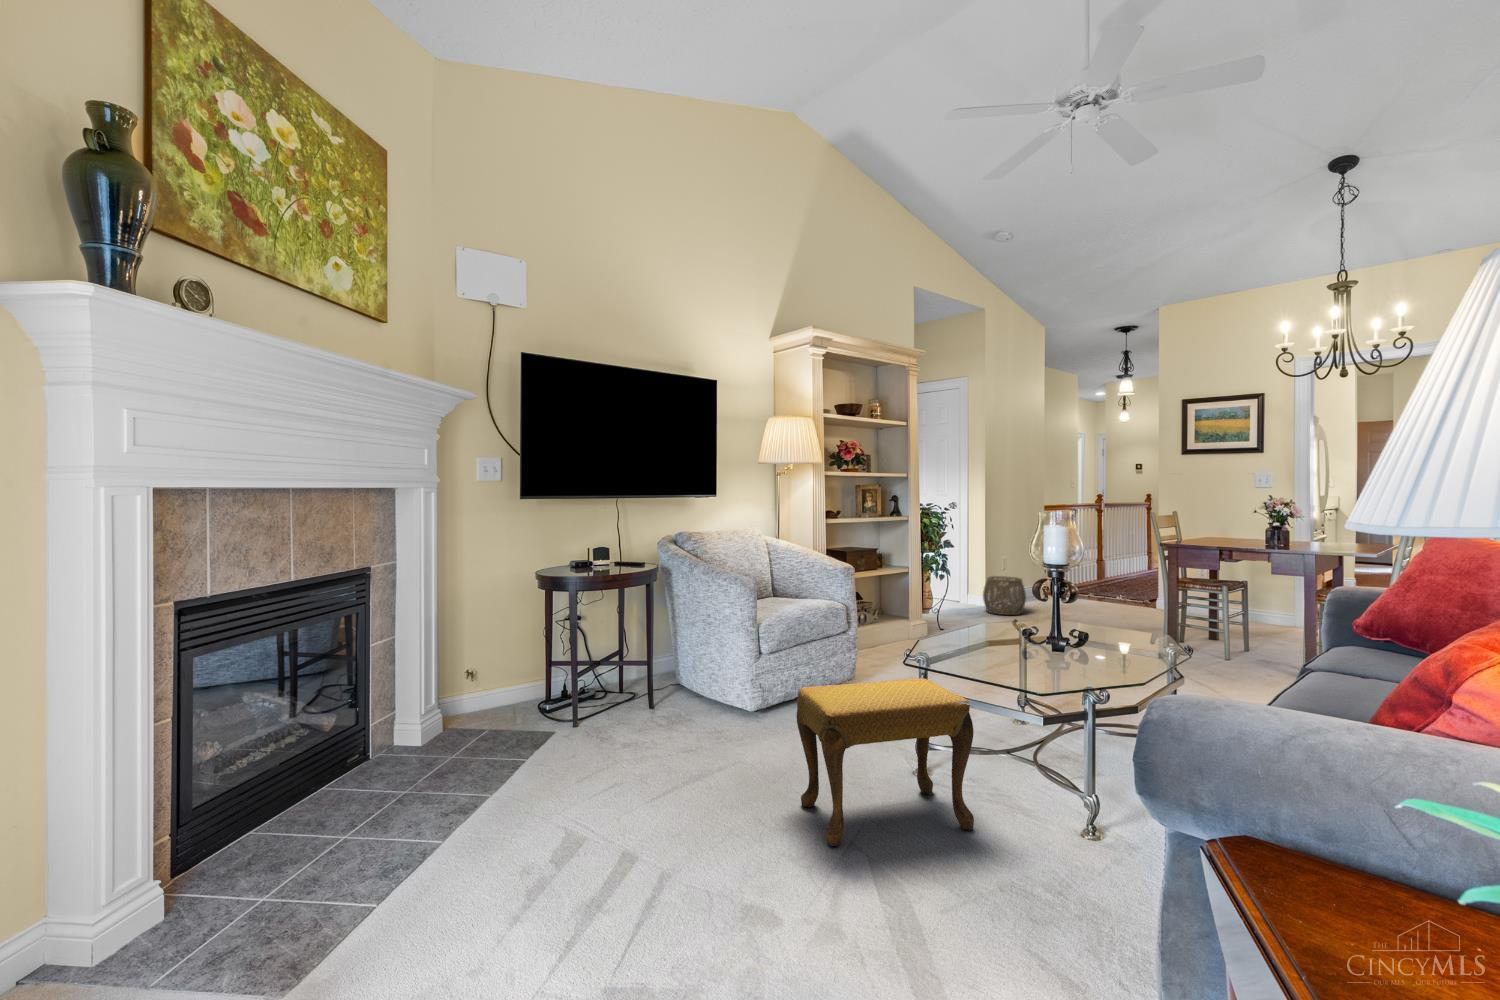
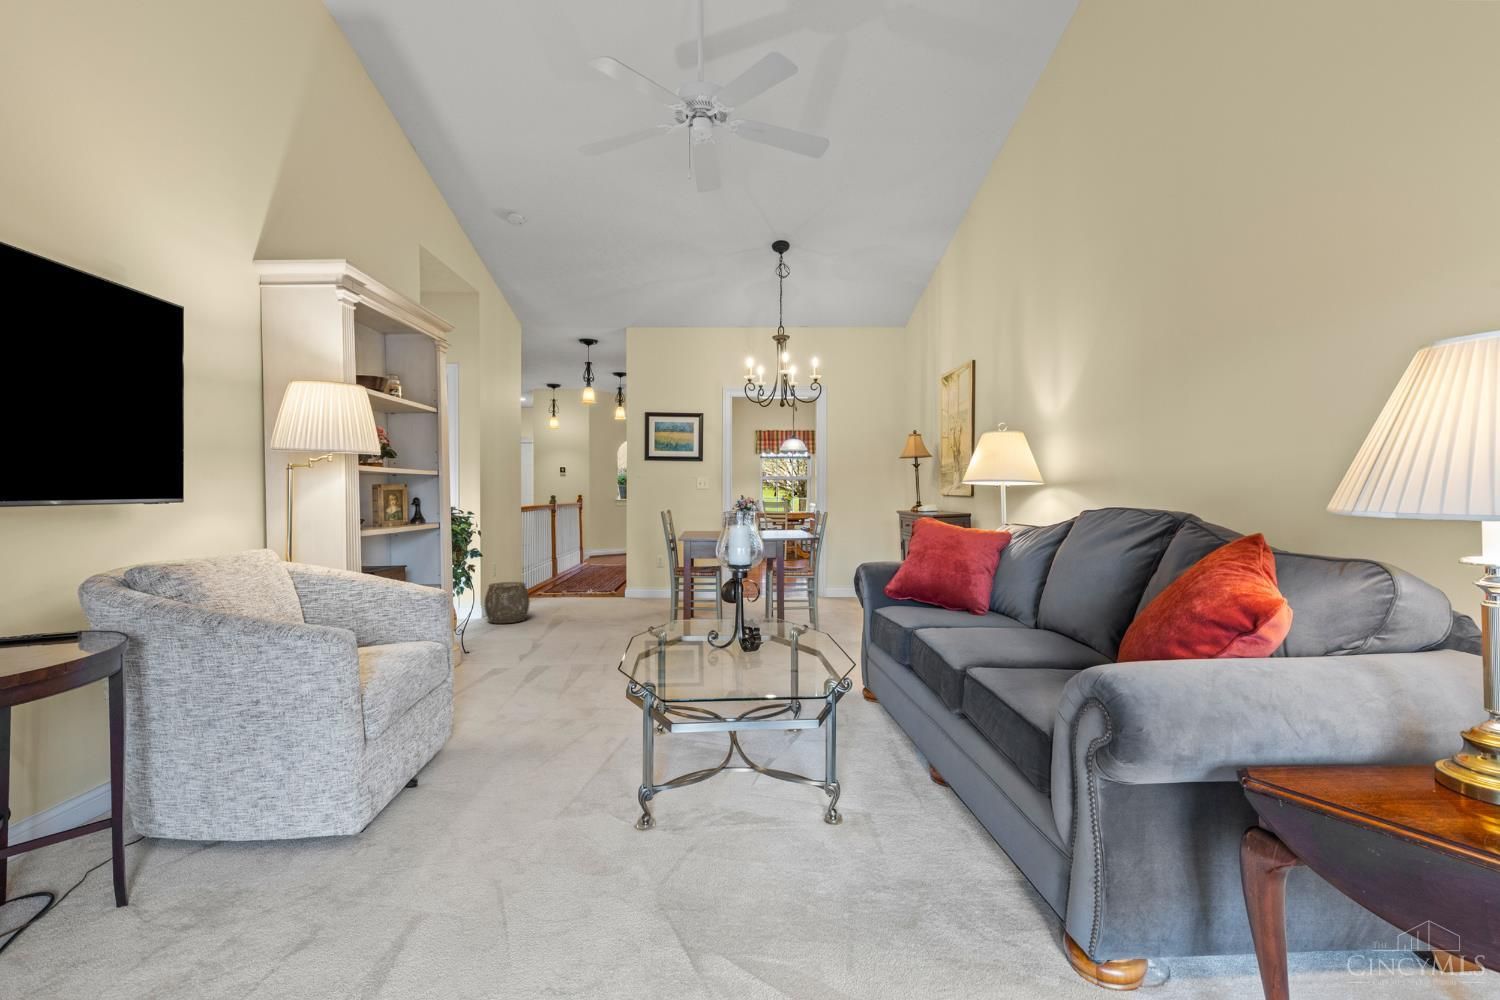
footstool: present [797,678,974,846] -> none [561,709,756,957]

